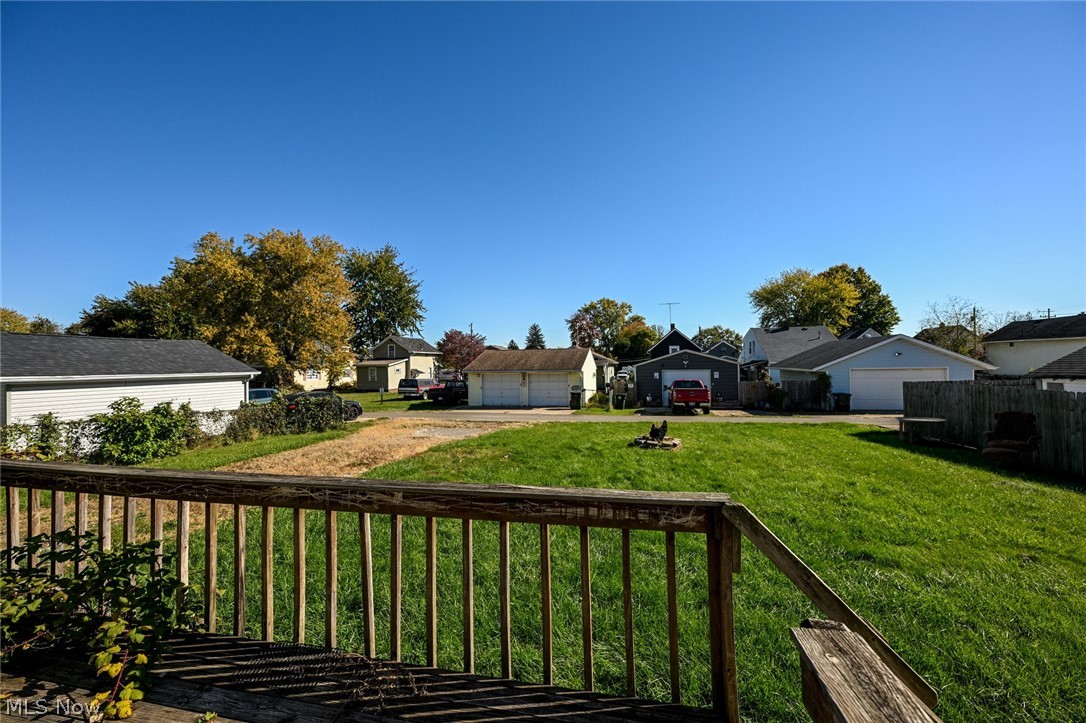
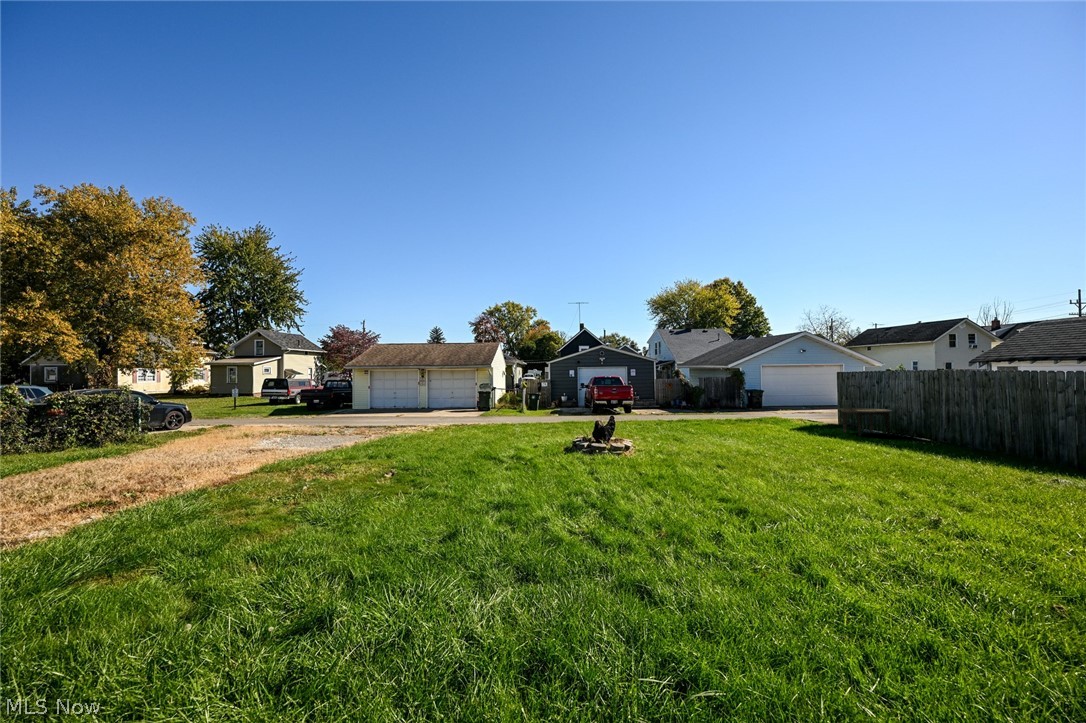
lounge chair: present [982,411,1043,468] -> none [956,396,1022,458]

